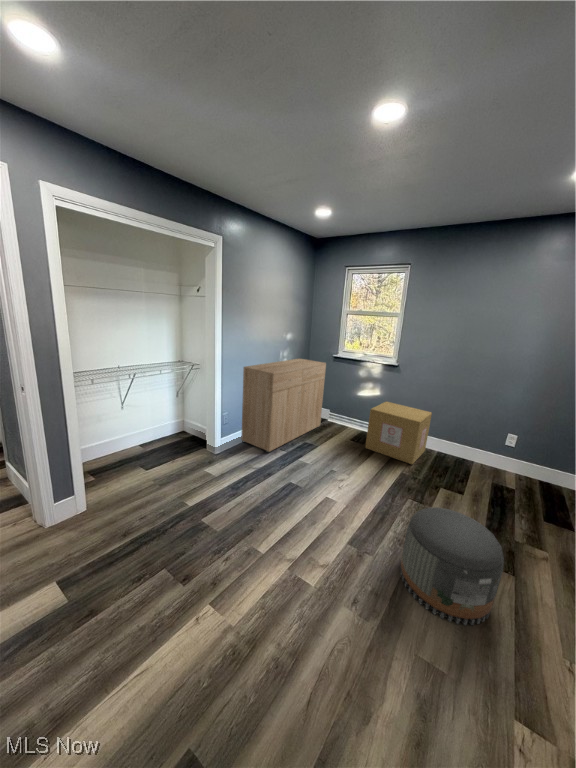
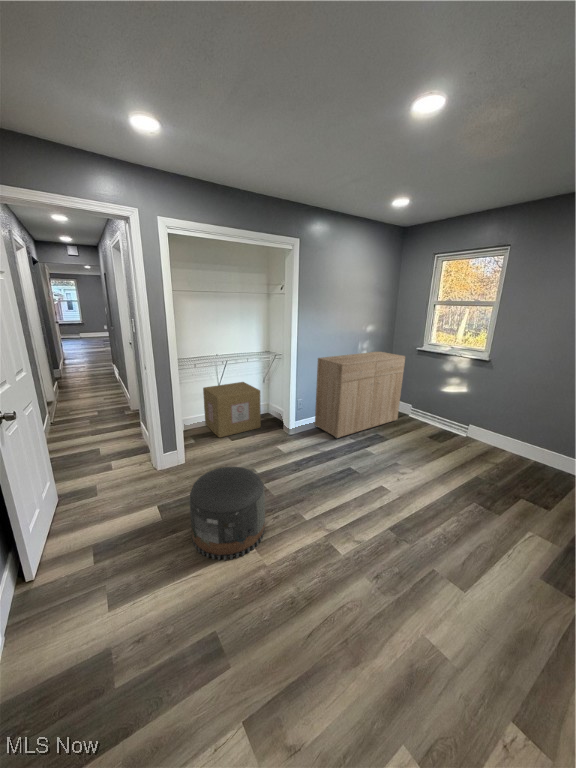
cardboard box: present [365,402,432,464] -> present [203,382,261,438]
pouf: present [400,507,504,625] -> present [189,467,265,560]

